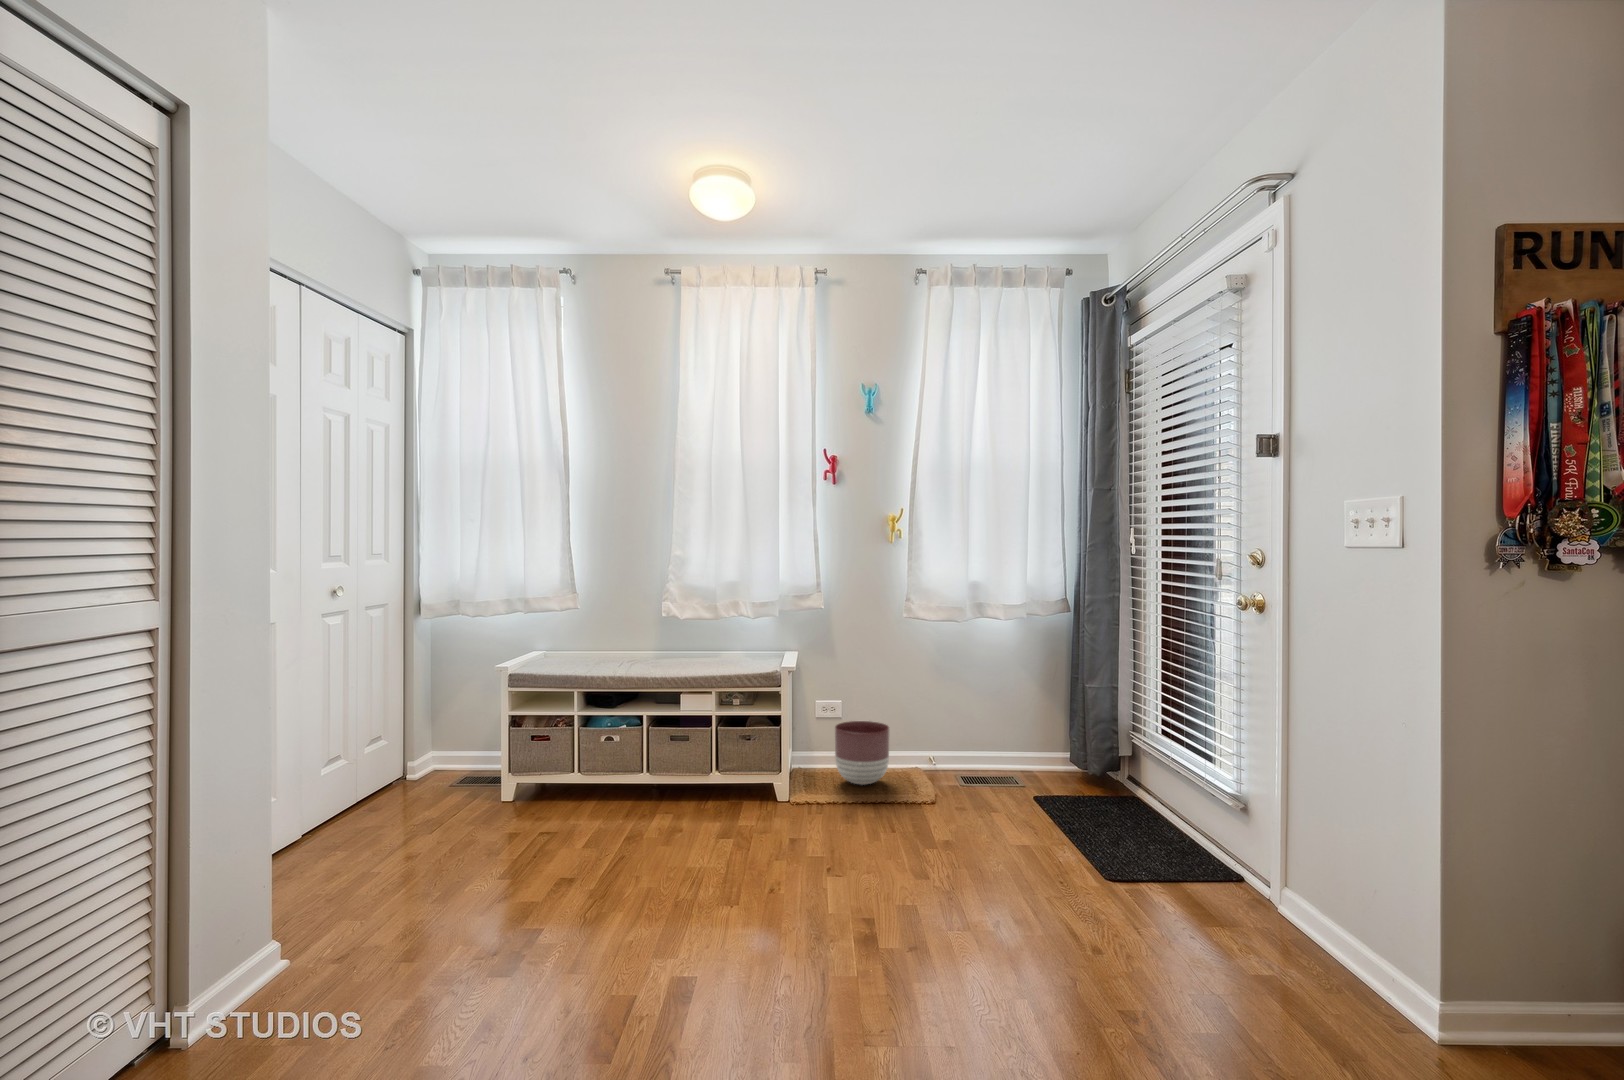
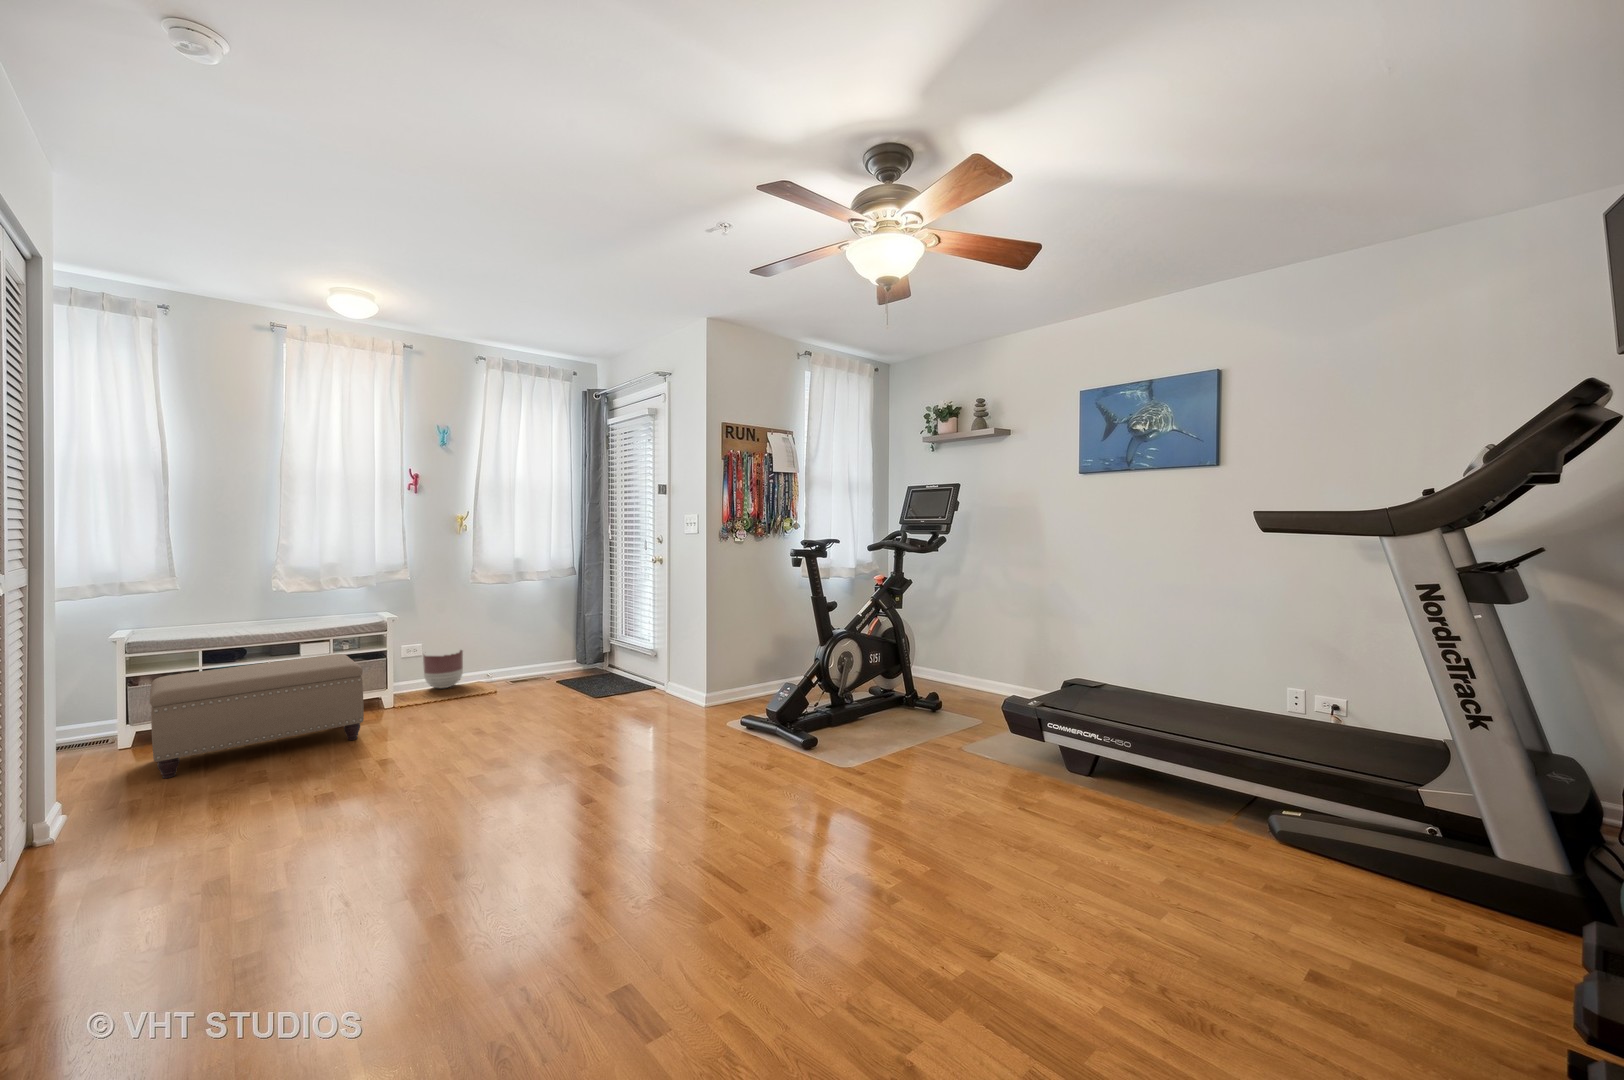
ottoman: none [473,719,735,886] -> present [150,654,364,778]

